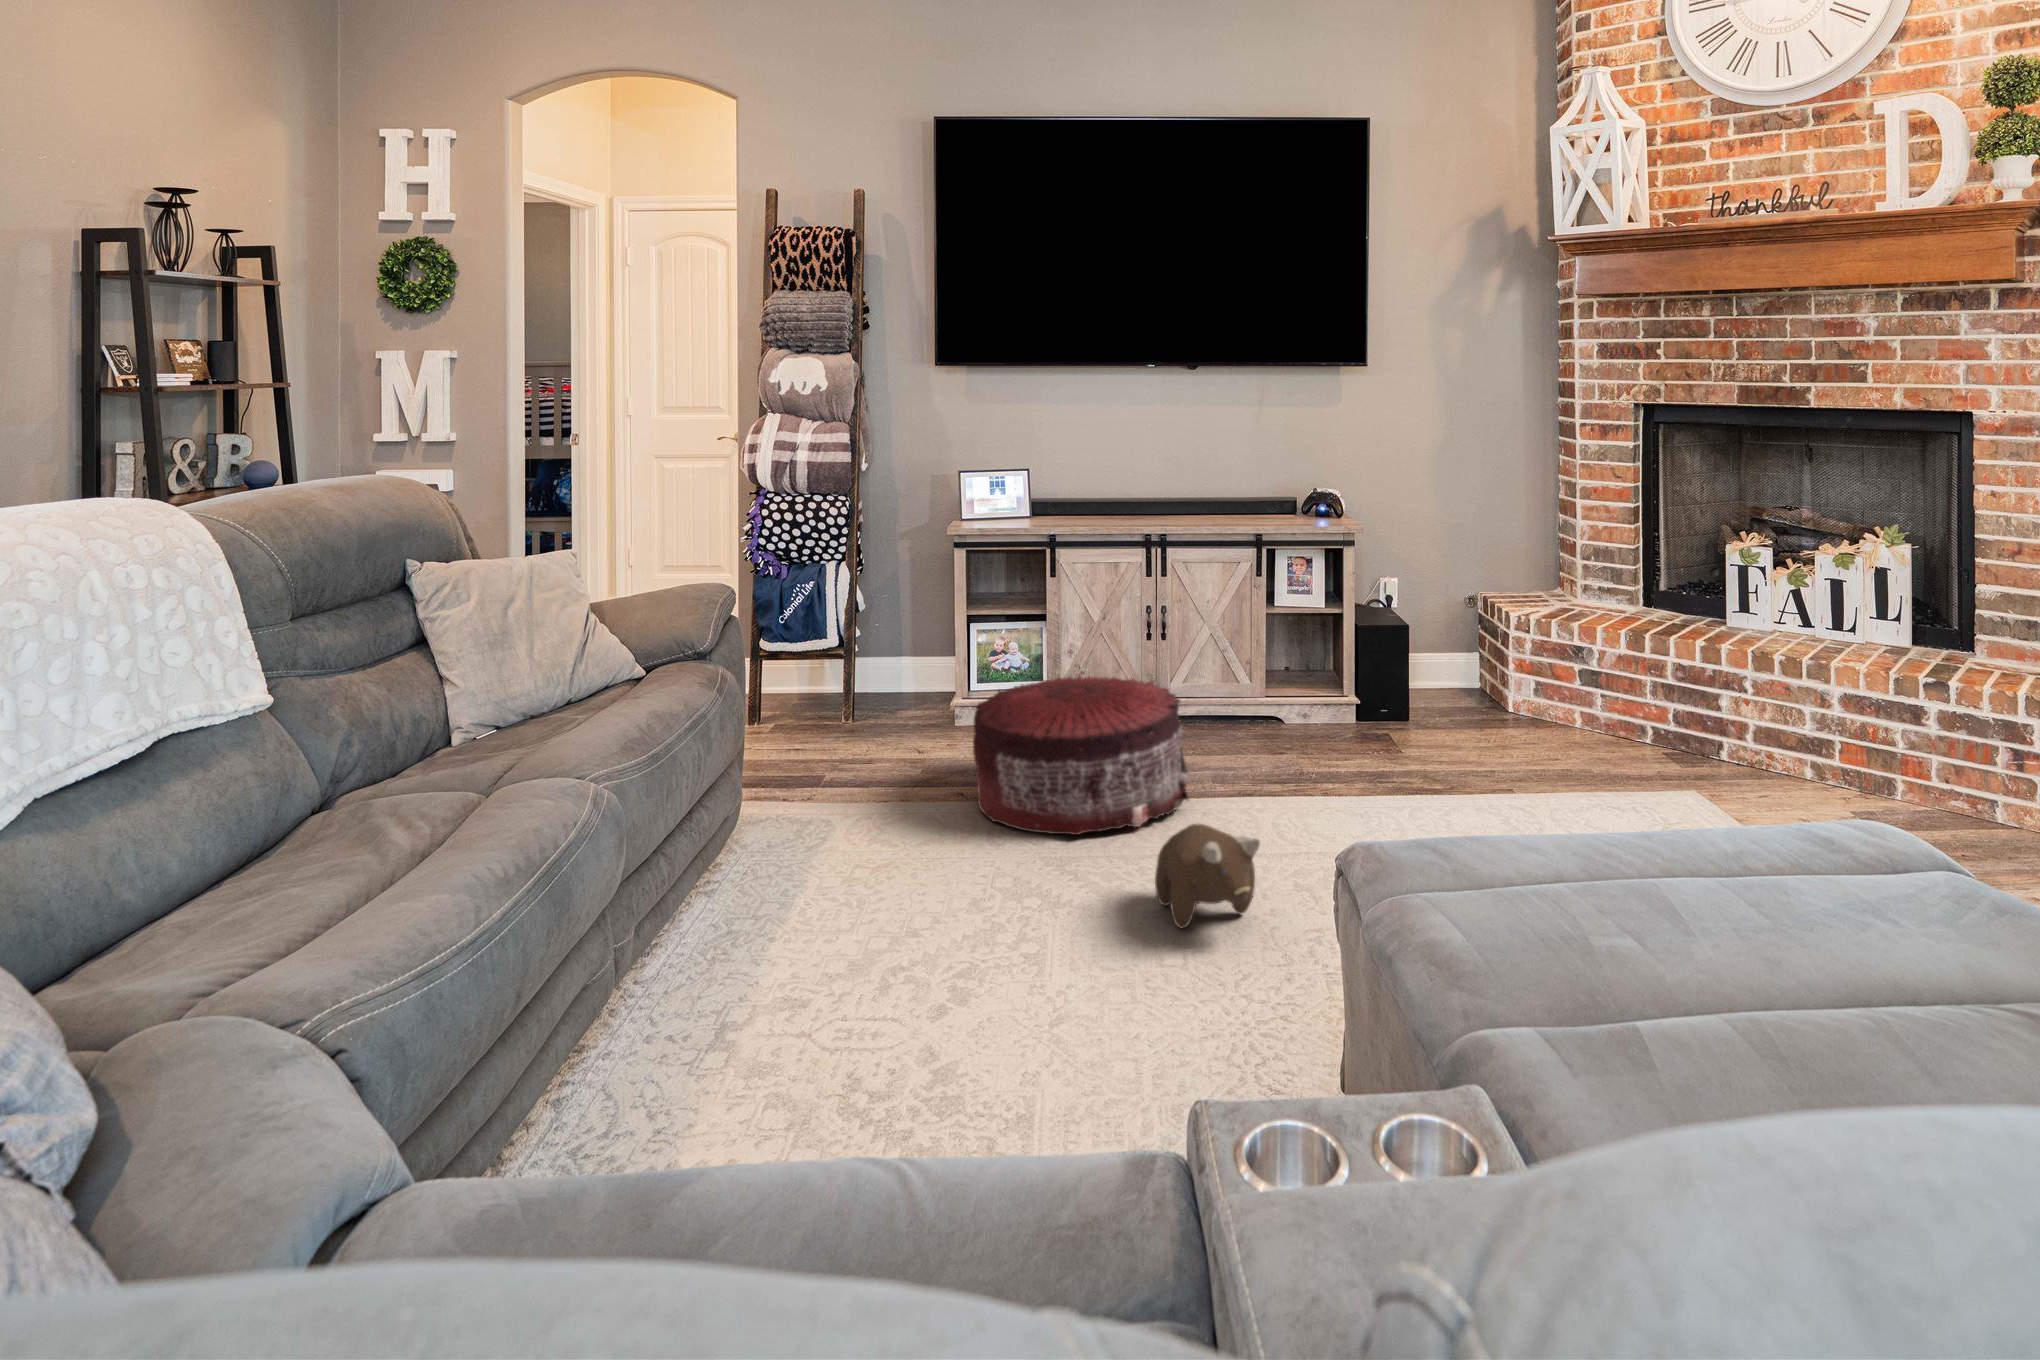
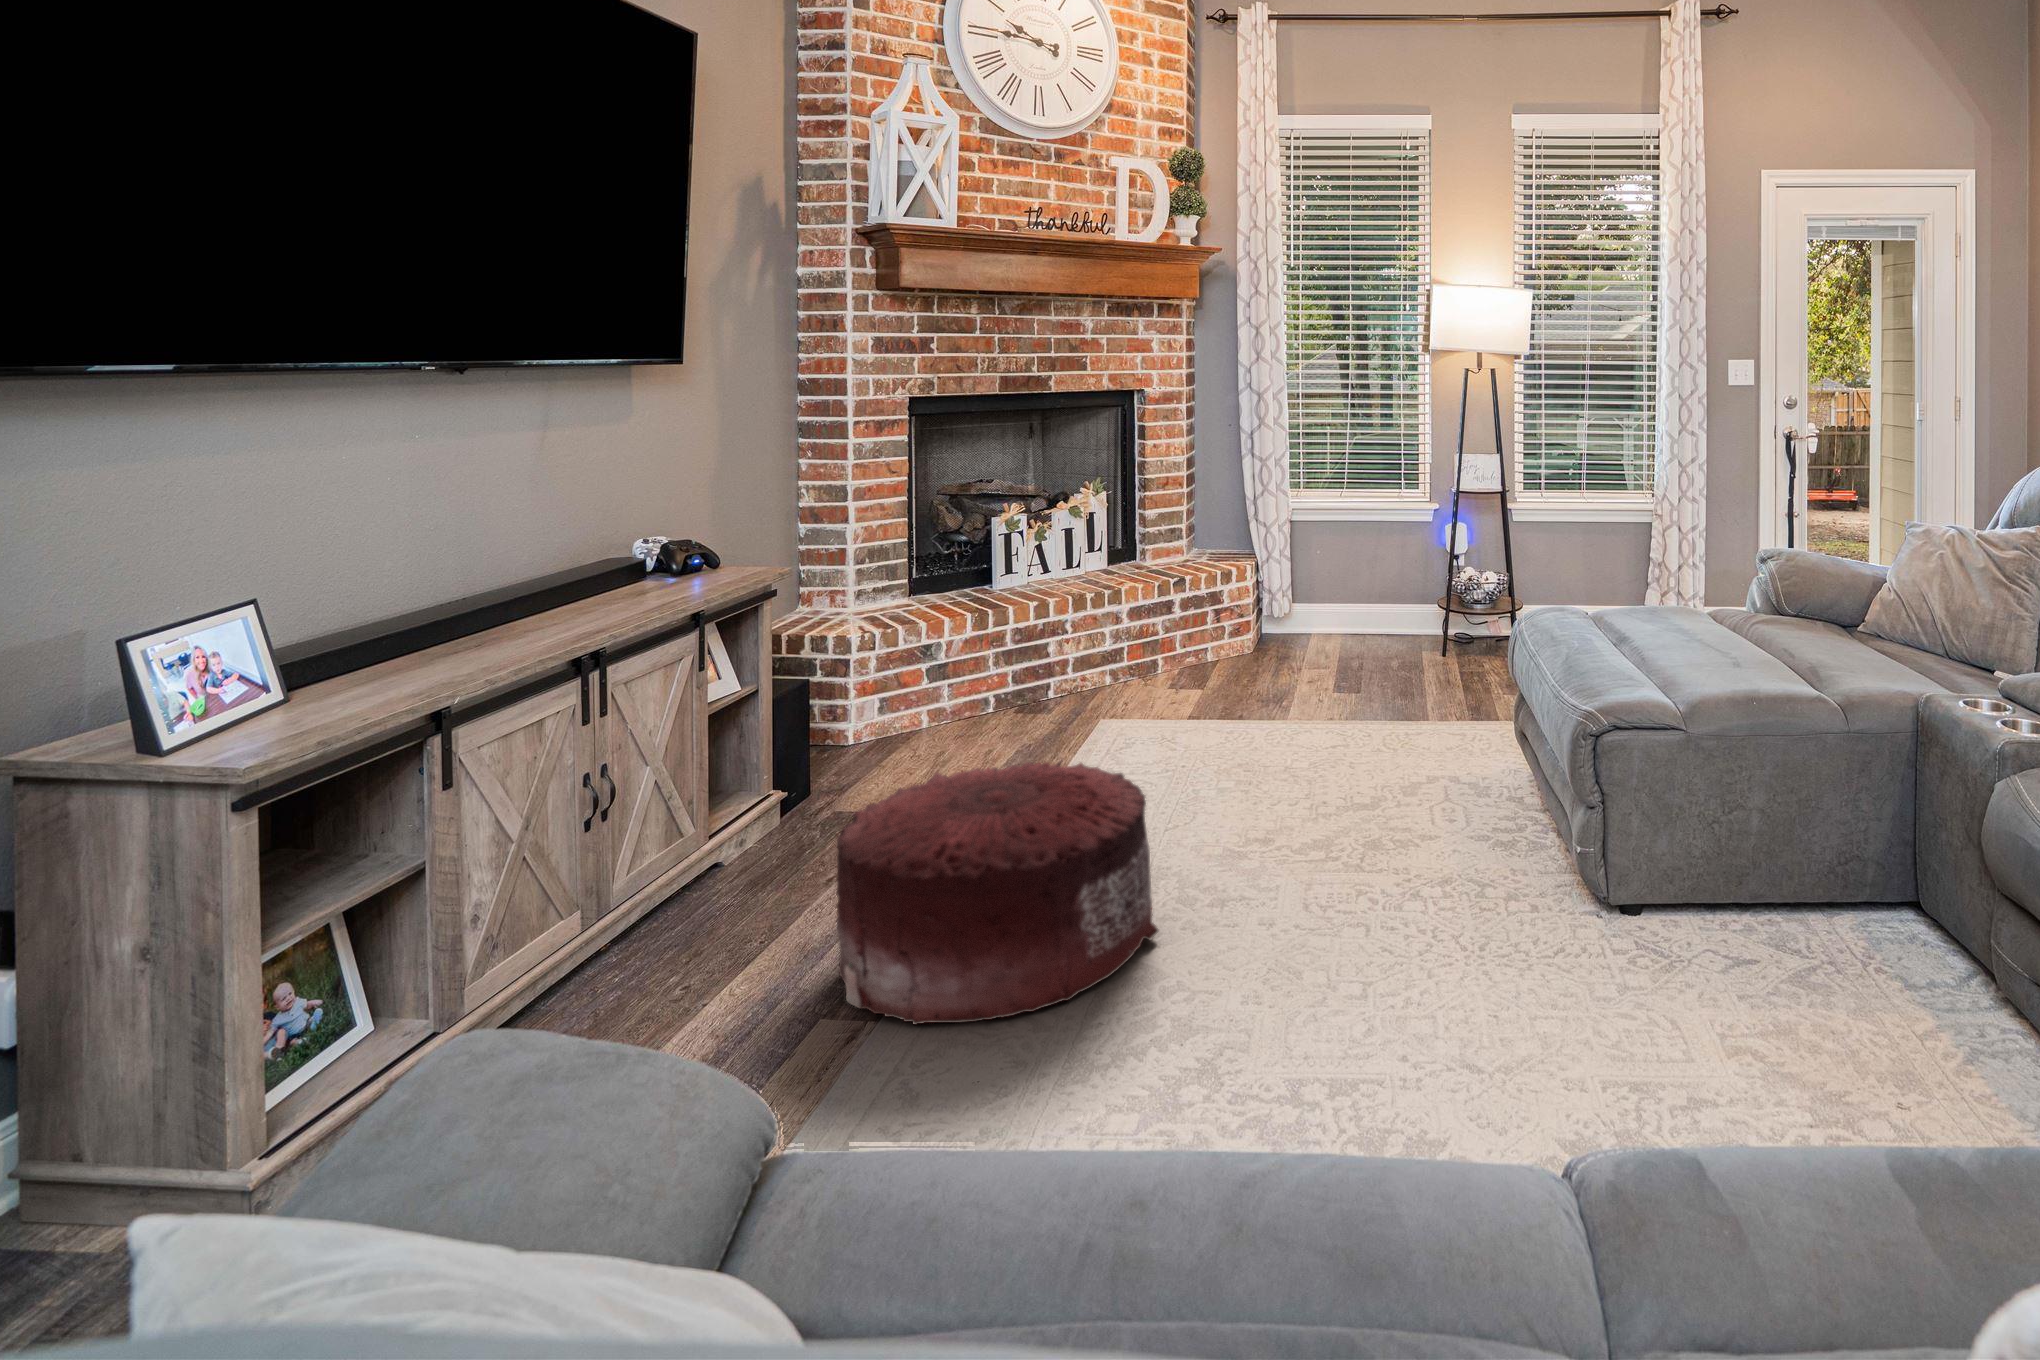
plush toy: present [1155,824,1260,928] -> none [1314,754,1442,882]

